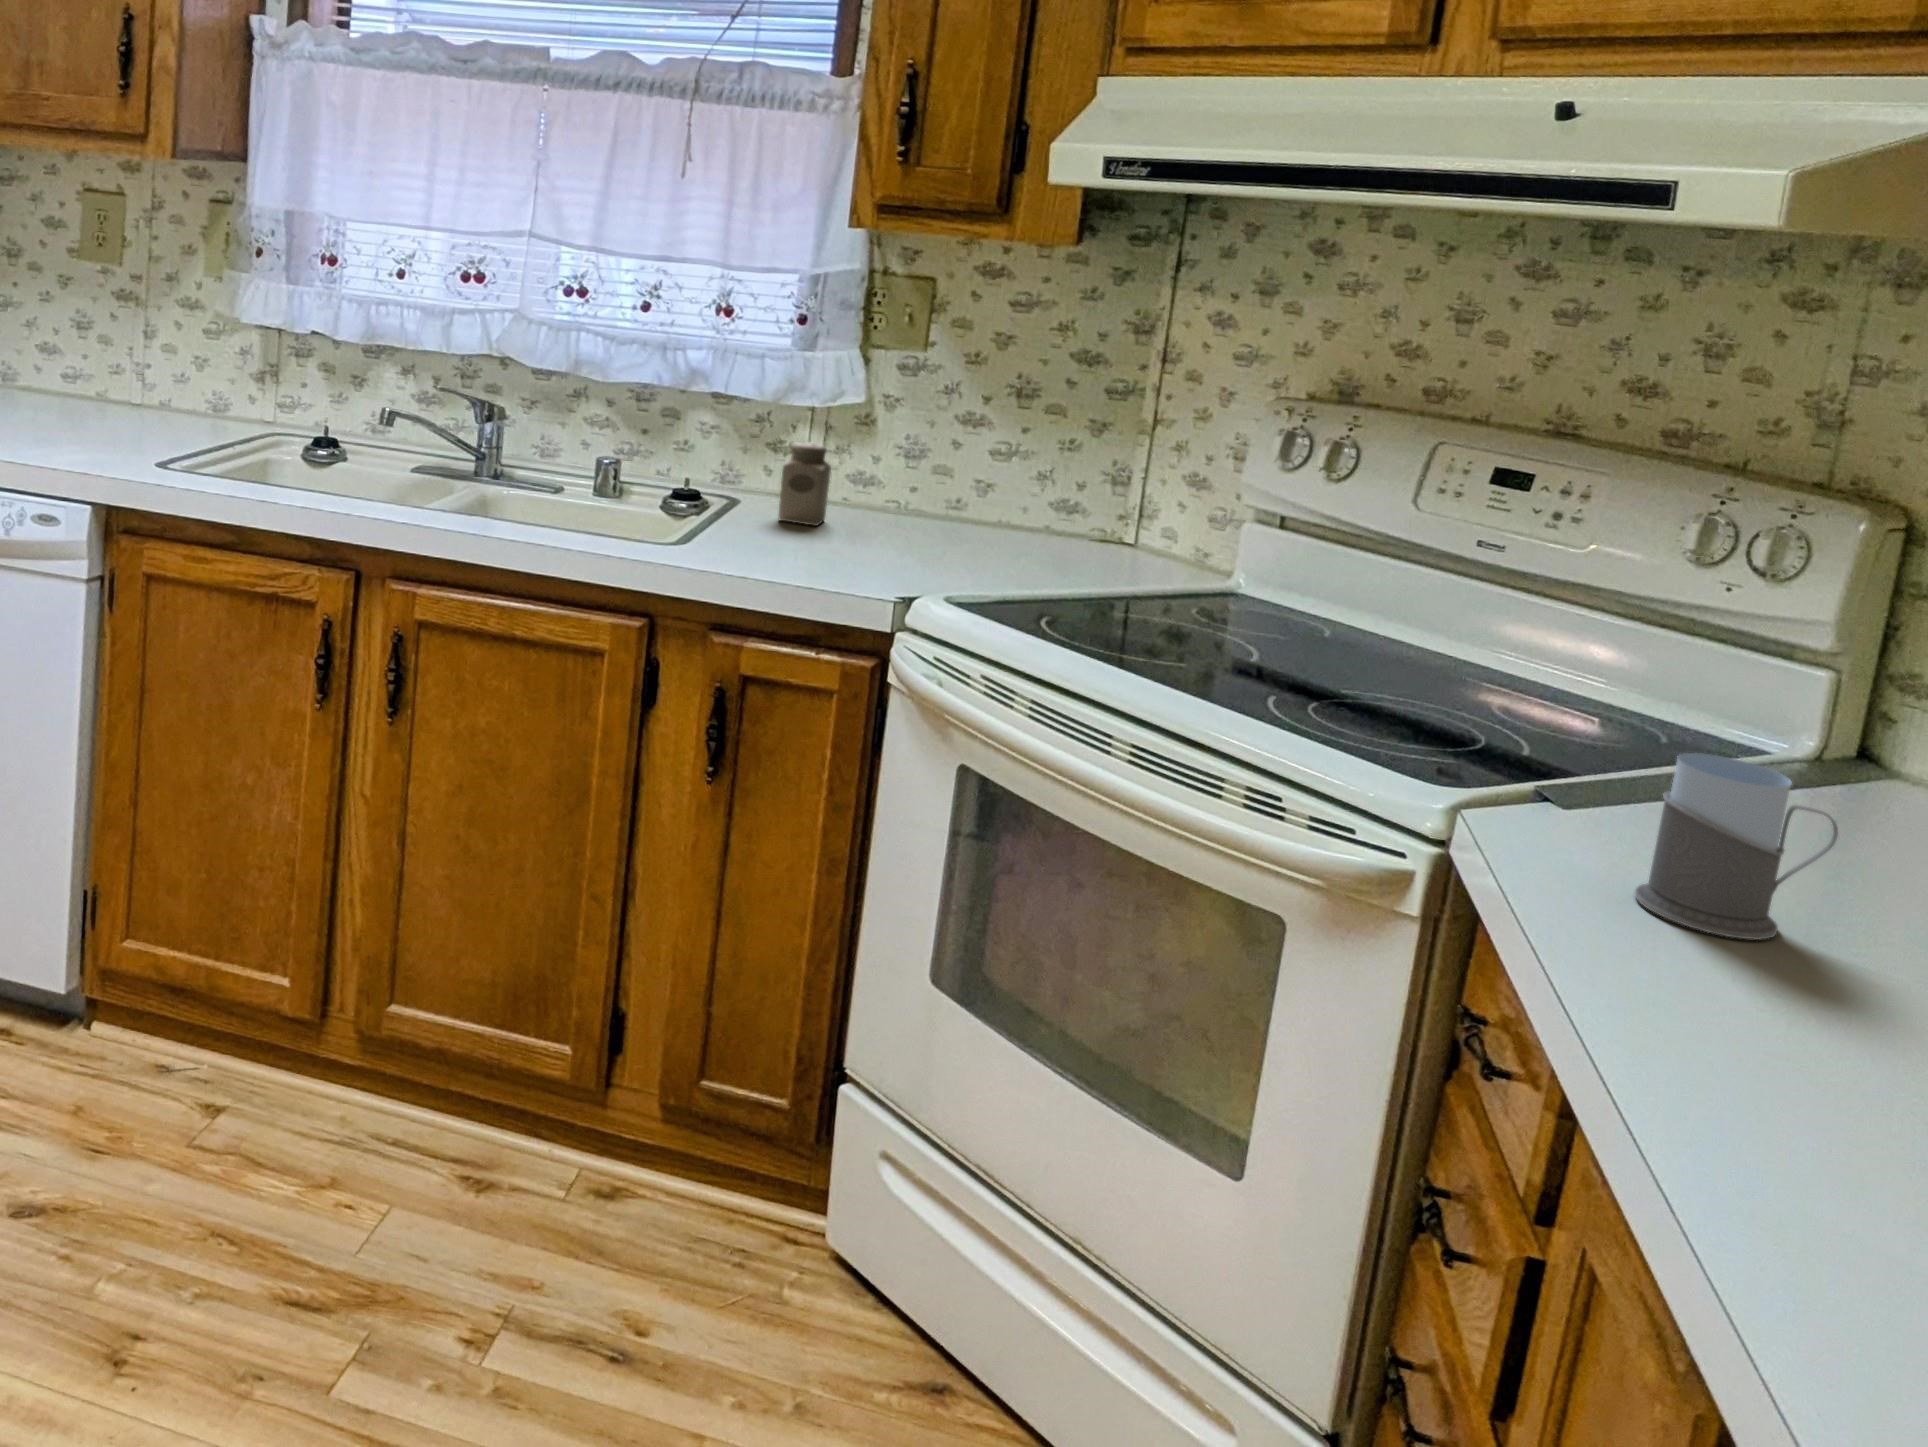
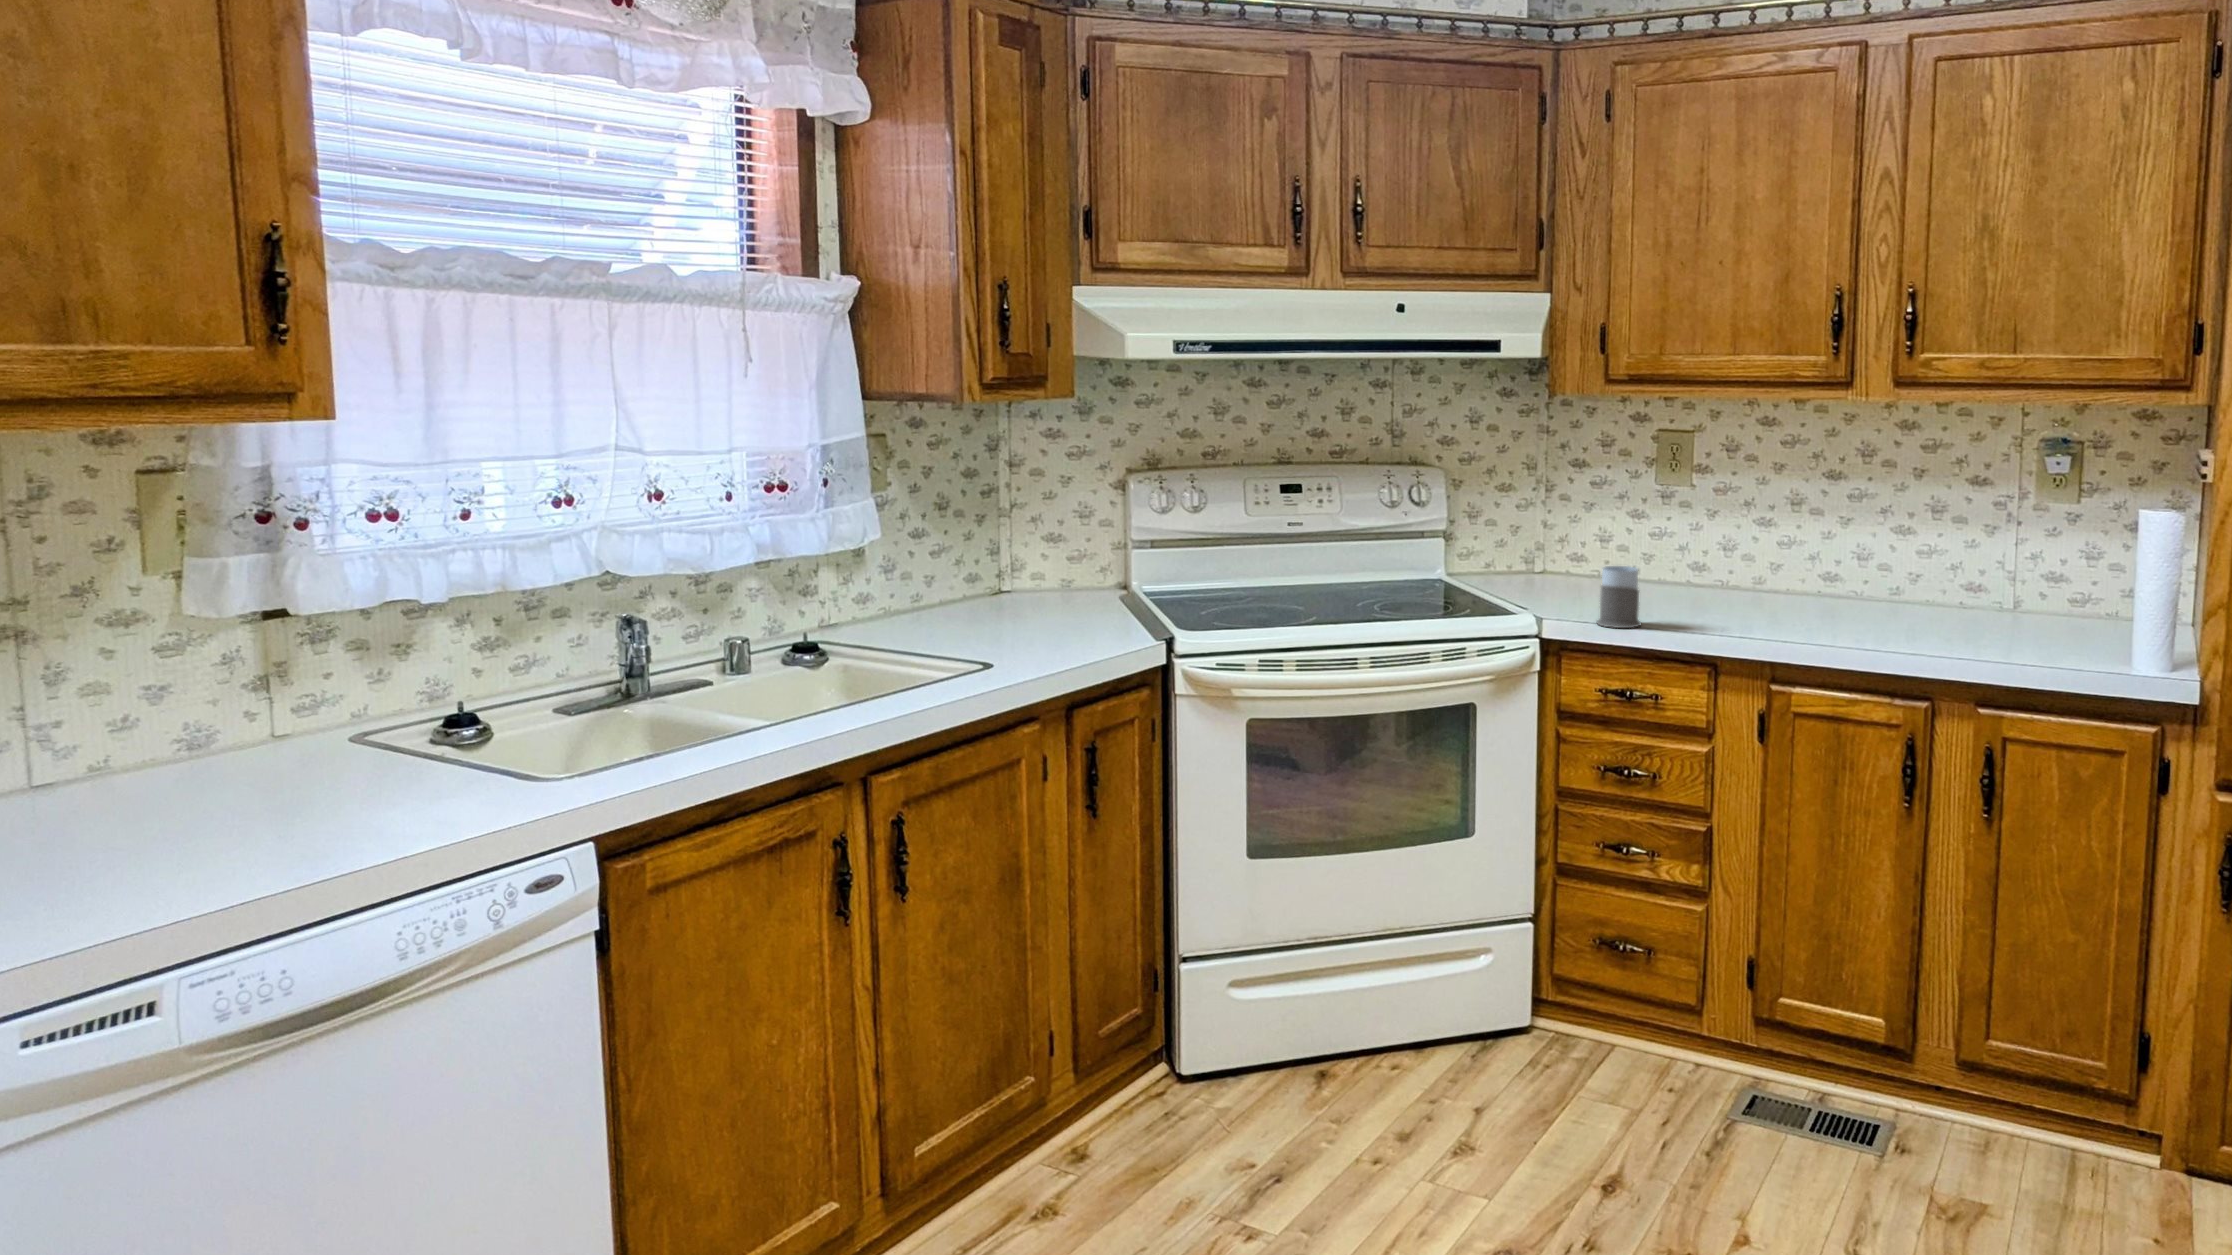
salt shaker: present [779,442,831,526] -> none [890,574,939,641]

